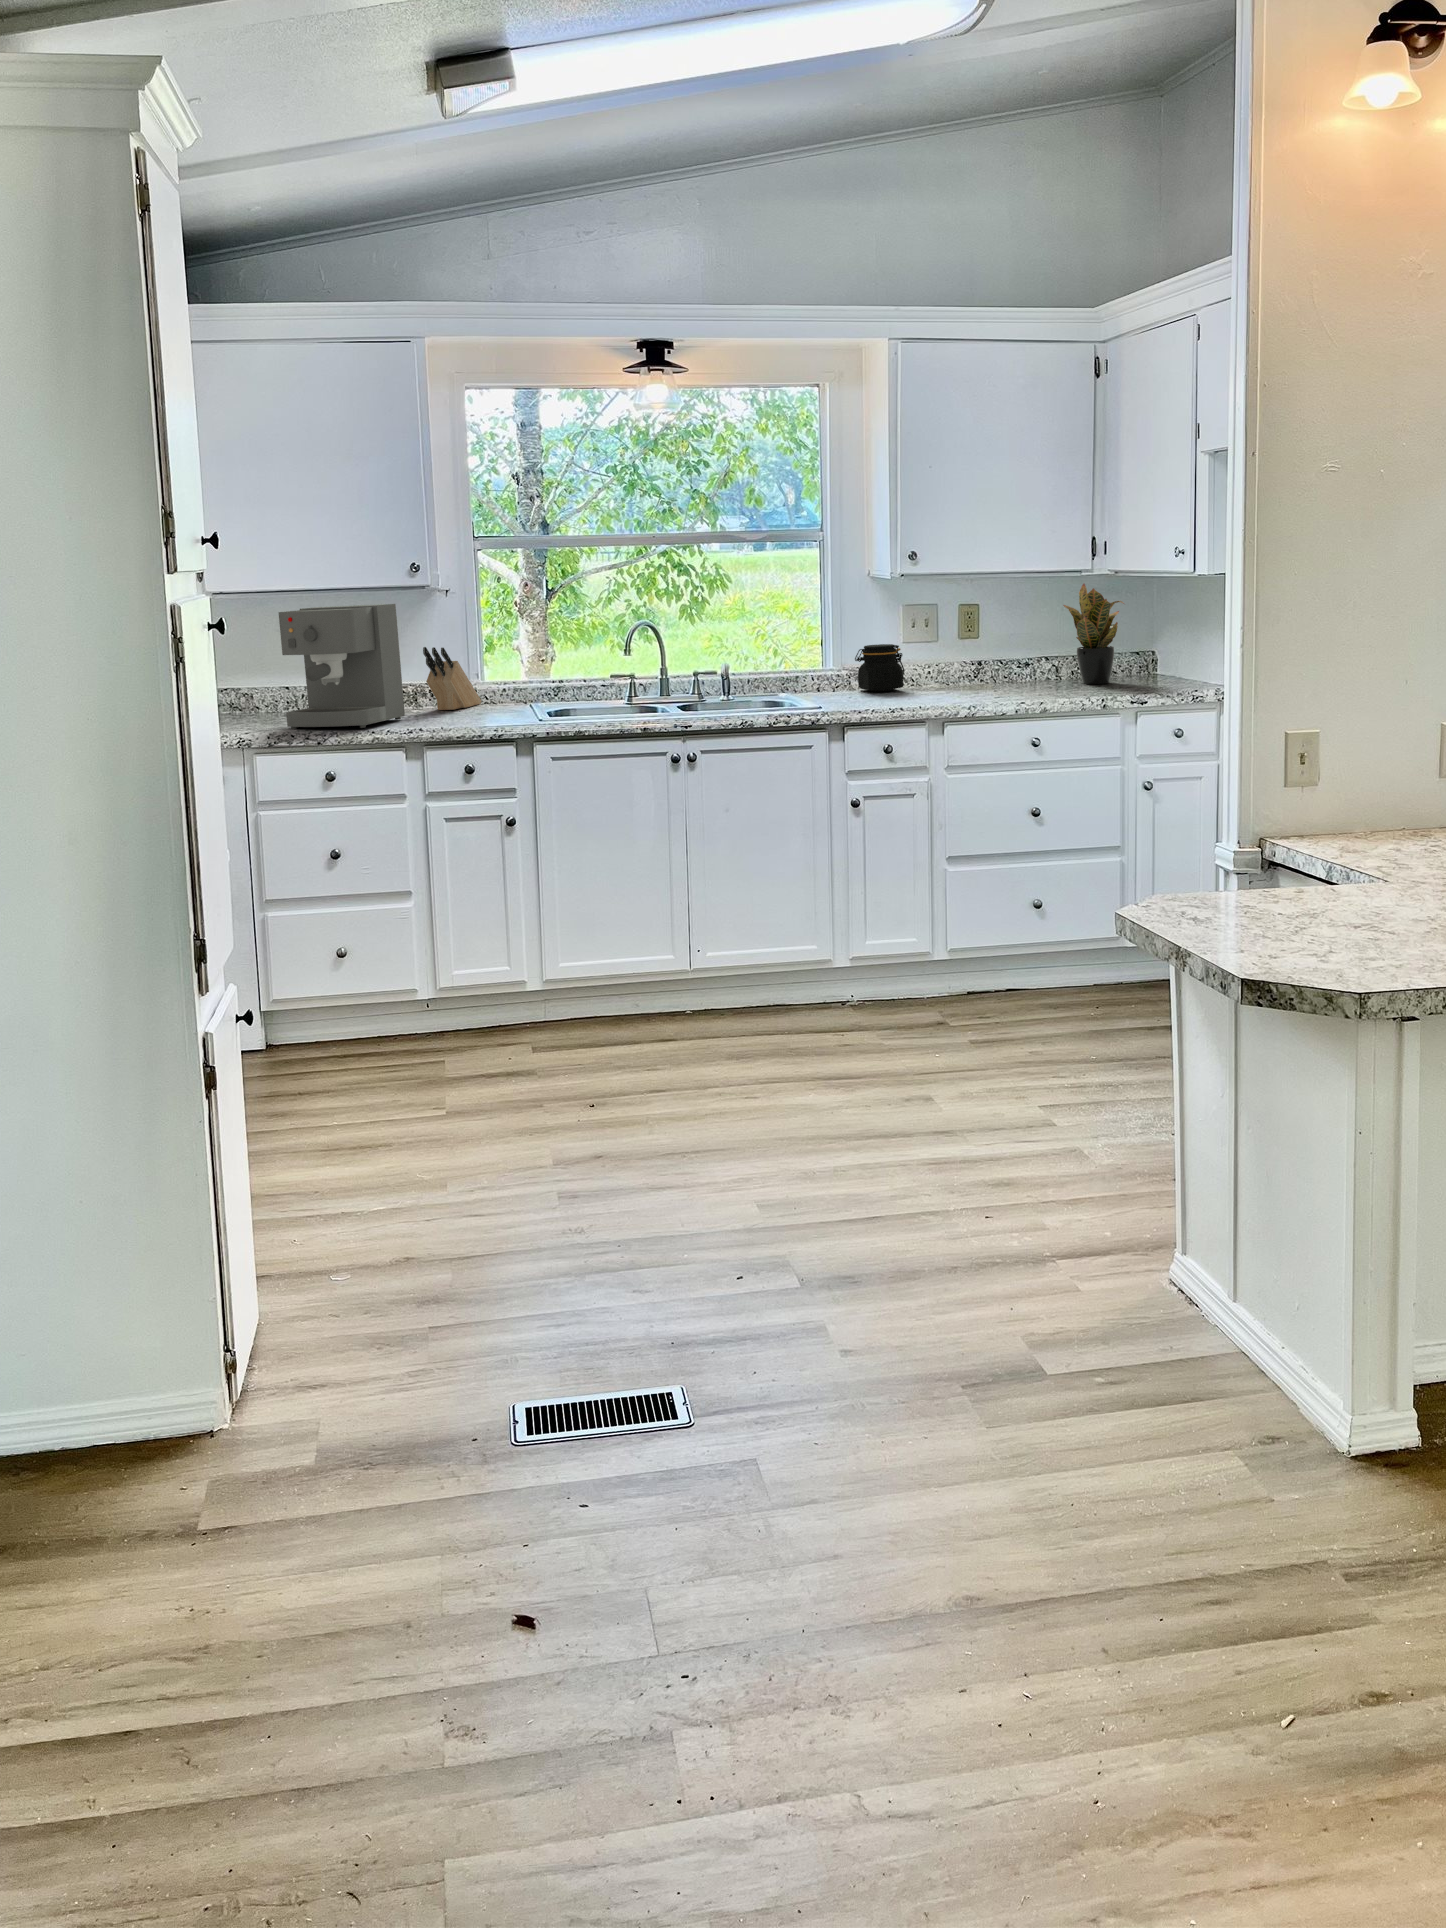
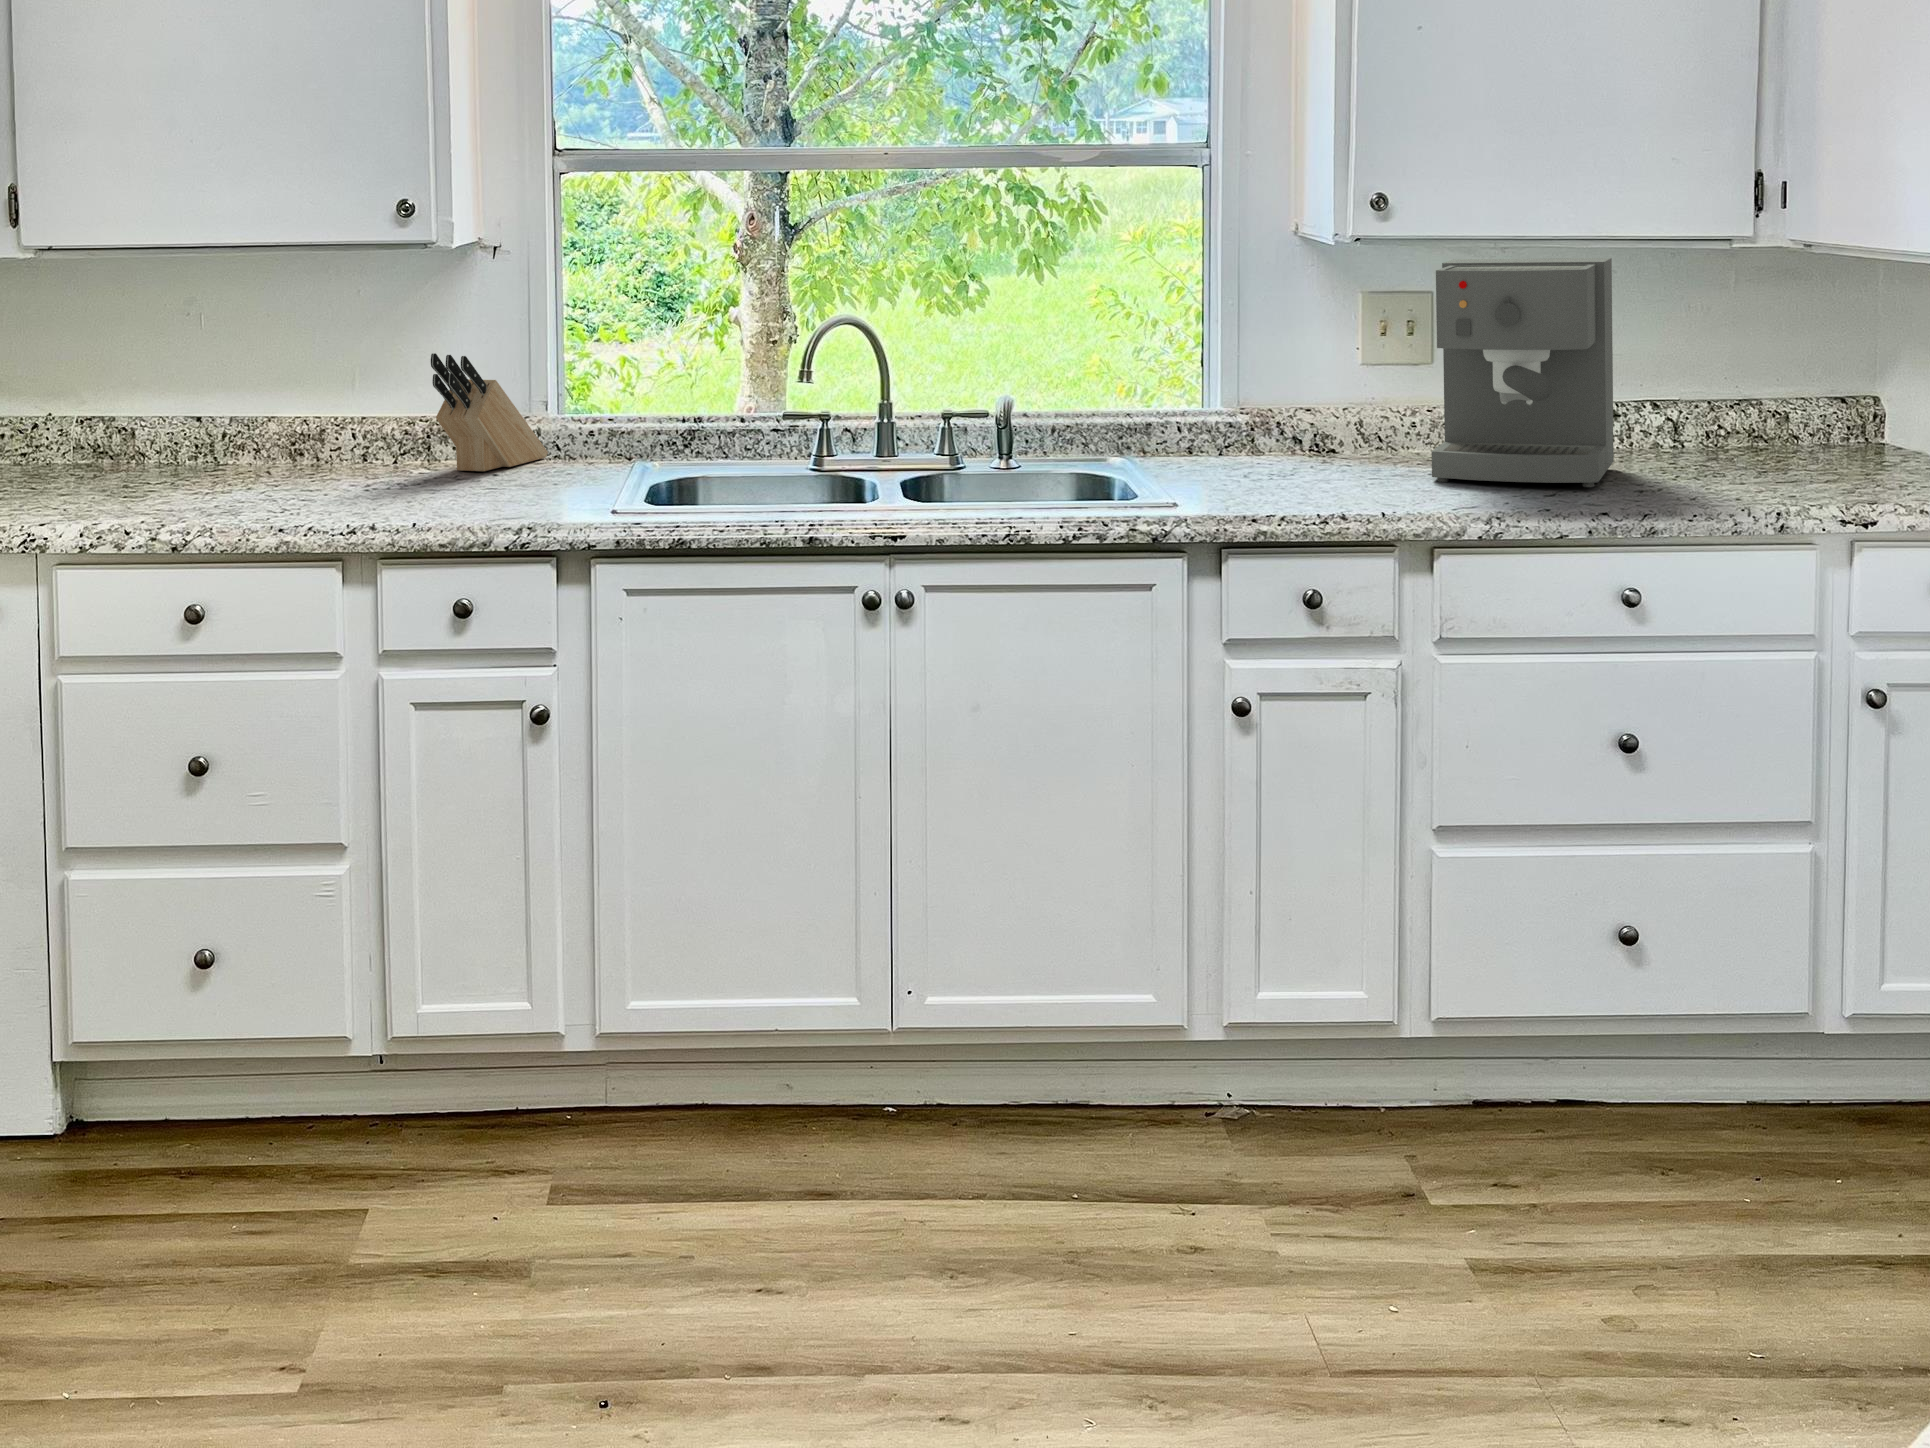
potted plant: present [1063,584,1124,684] -> none [1675,251,1824,462]
coffee maker: present [279,604,405,729] -> present [1432,258,1614,487]
jar: present [855,644,905,692] -> none [1260,368,1359,461]

